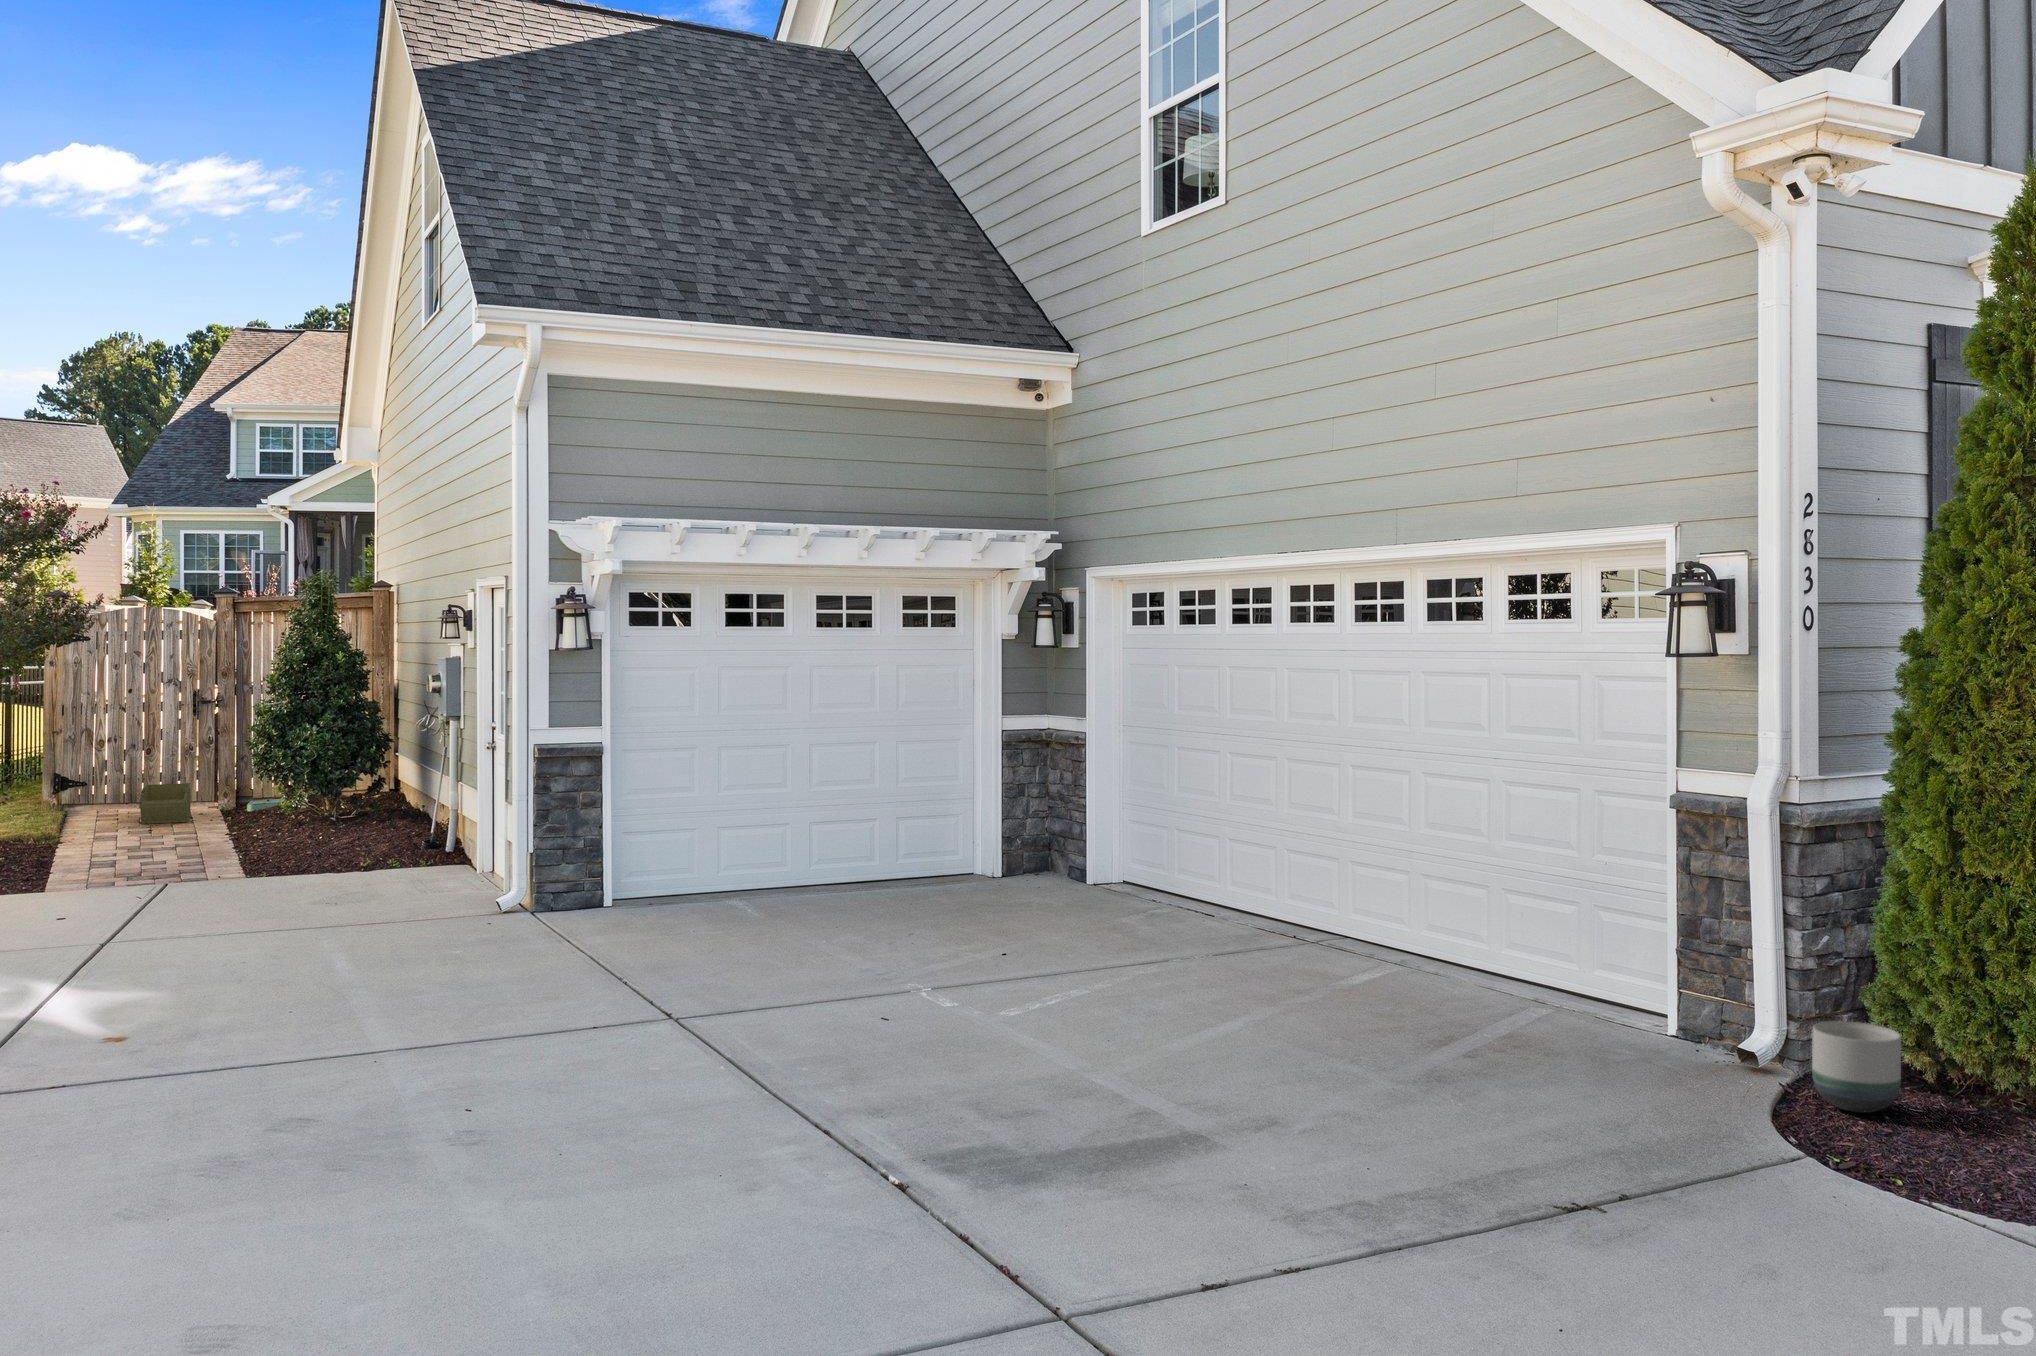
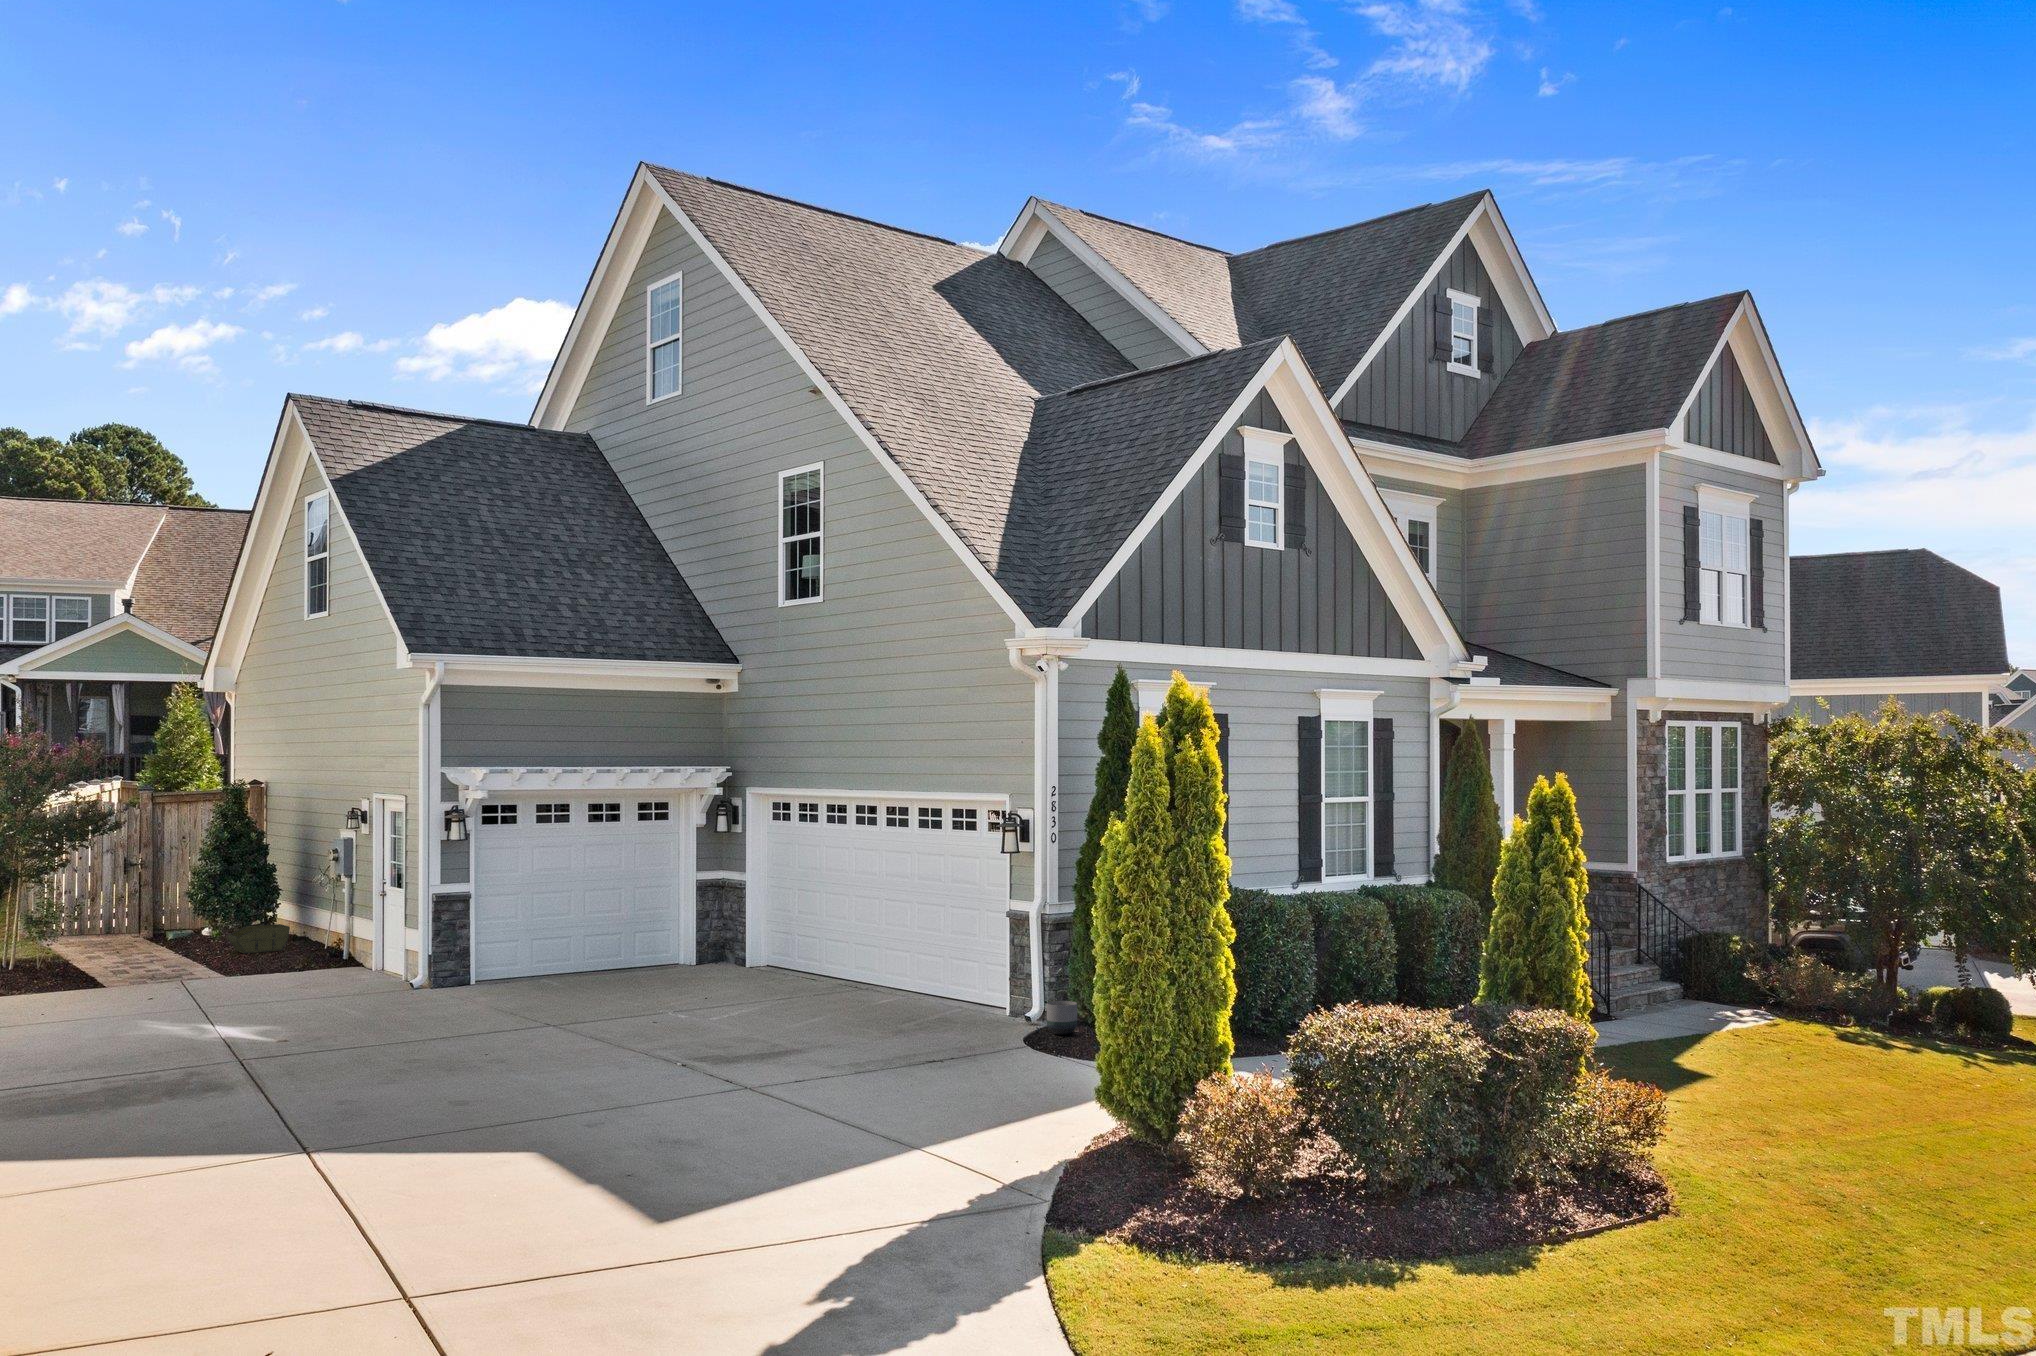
storage bin: present [139,783,191,824] -> present [228,924,290,954]

